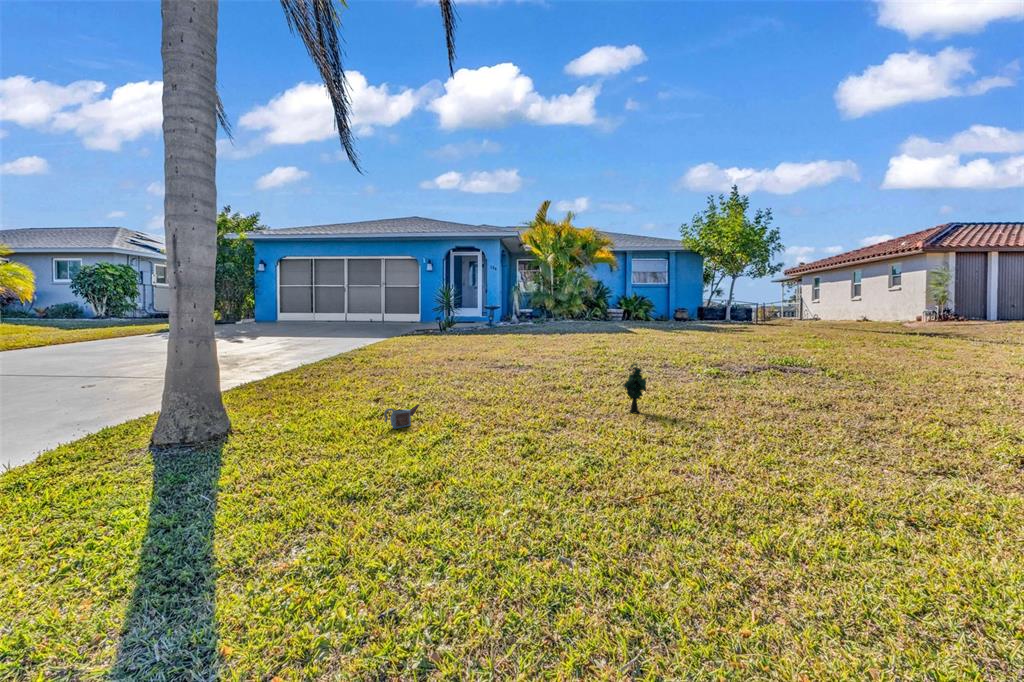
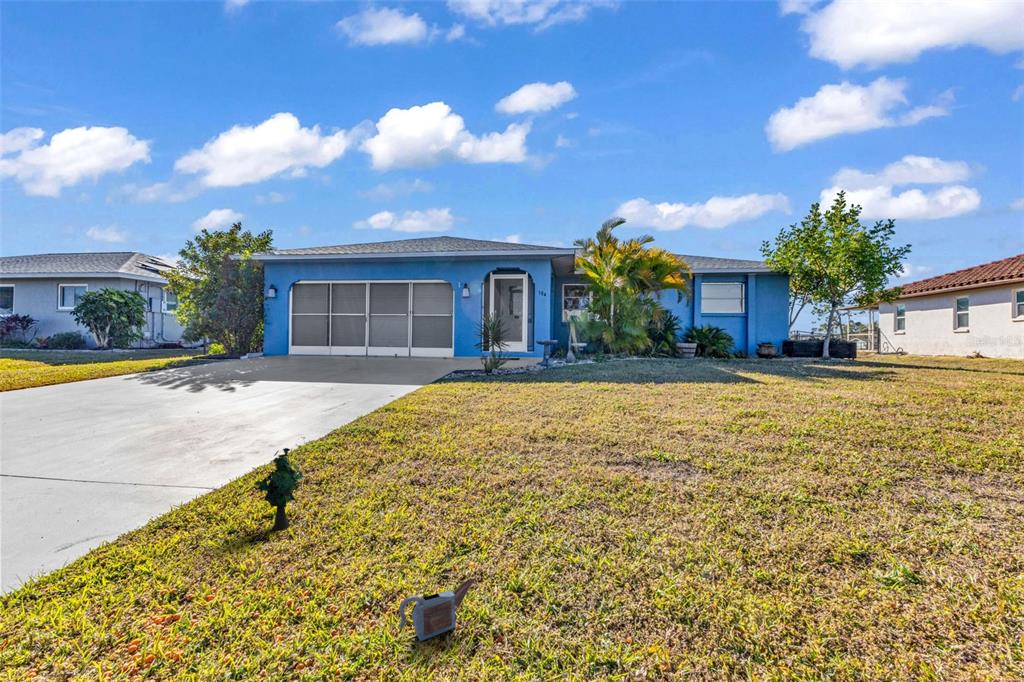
decorative plant: present [623,363,646,414] -> present [254,448,303,530]

